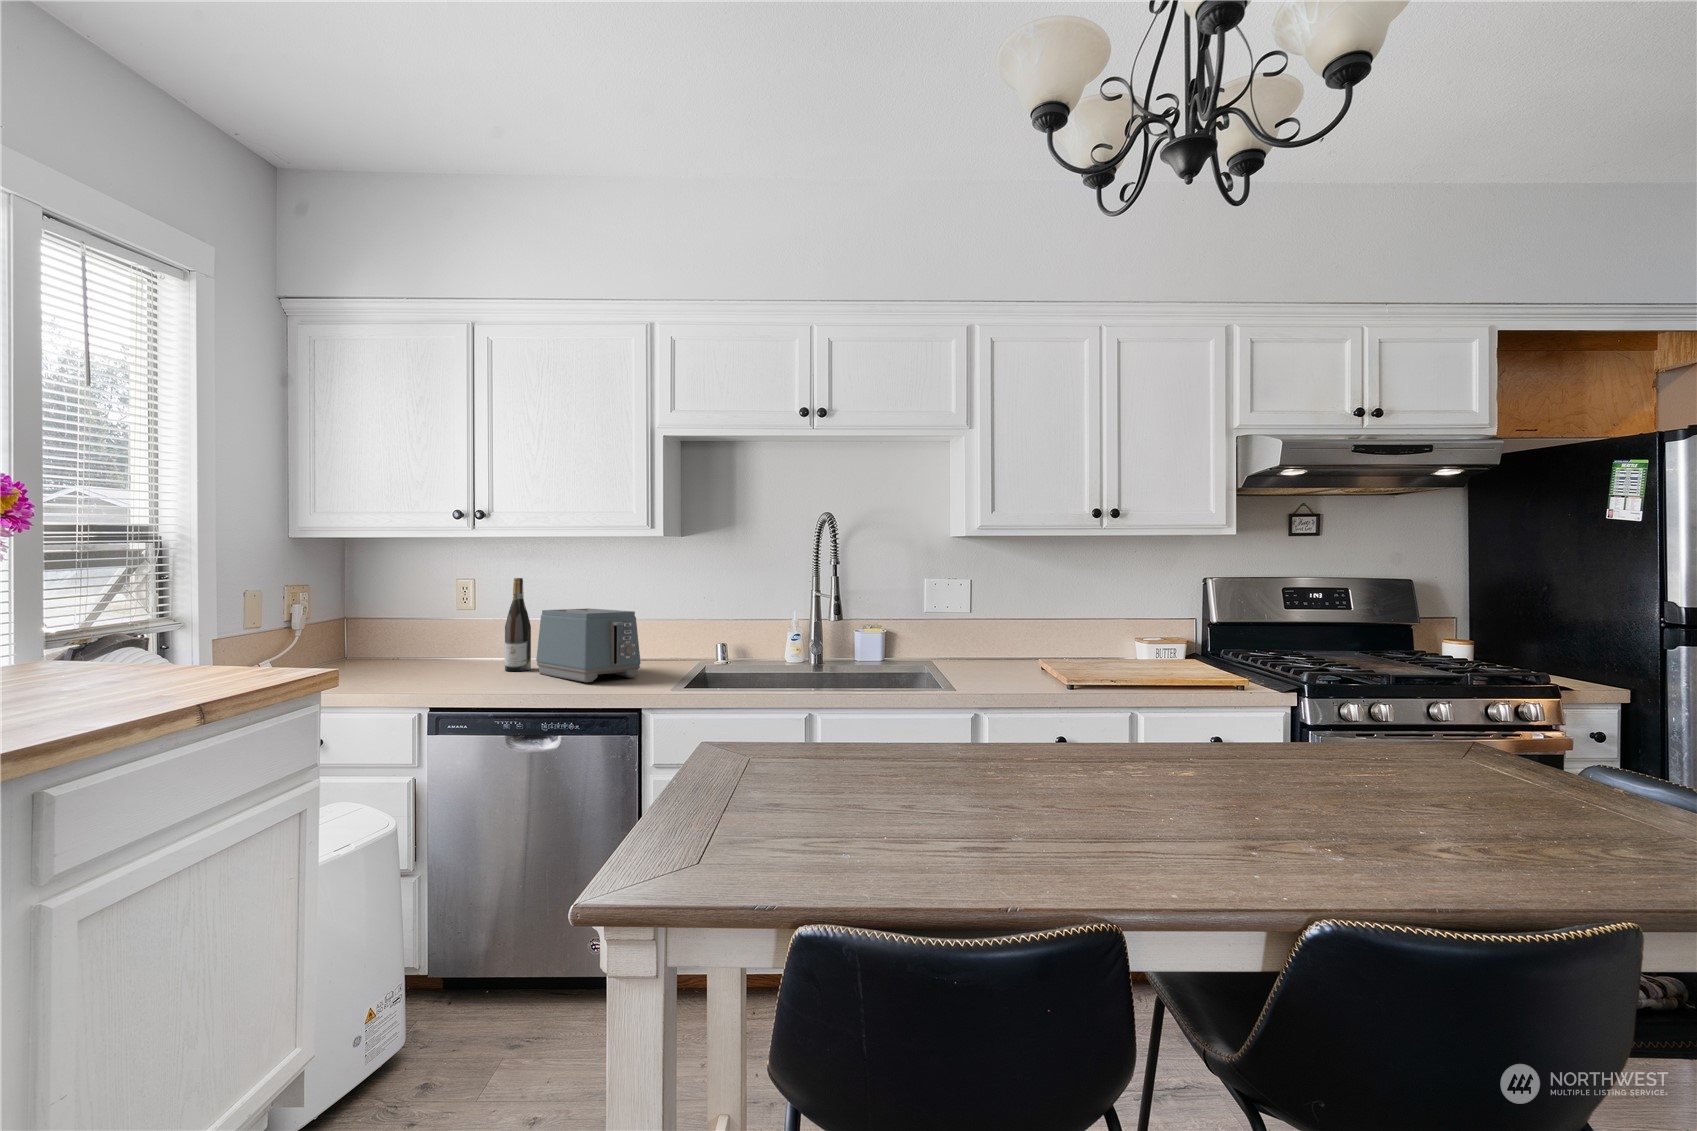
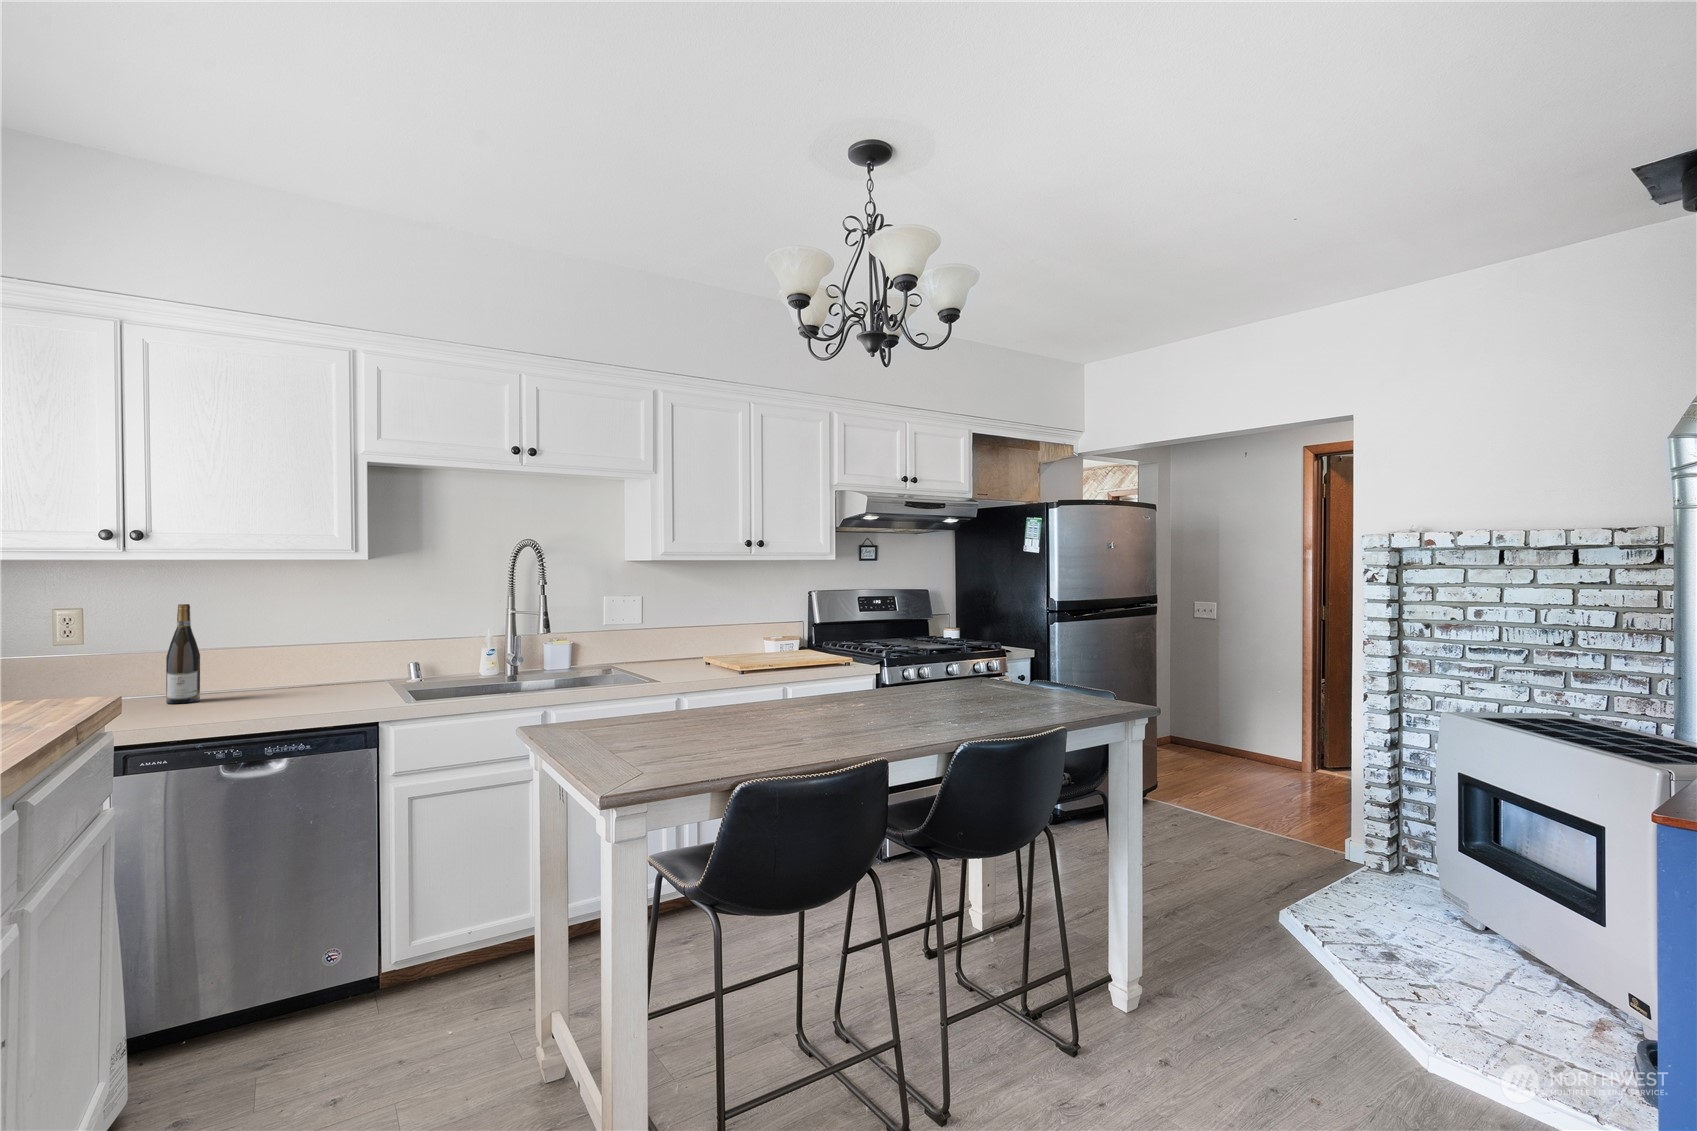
toaster: present [536,608,641,682] -> none [216,633,352,704]

